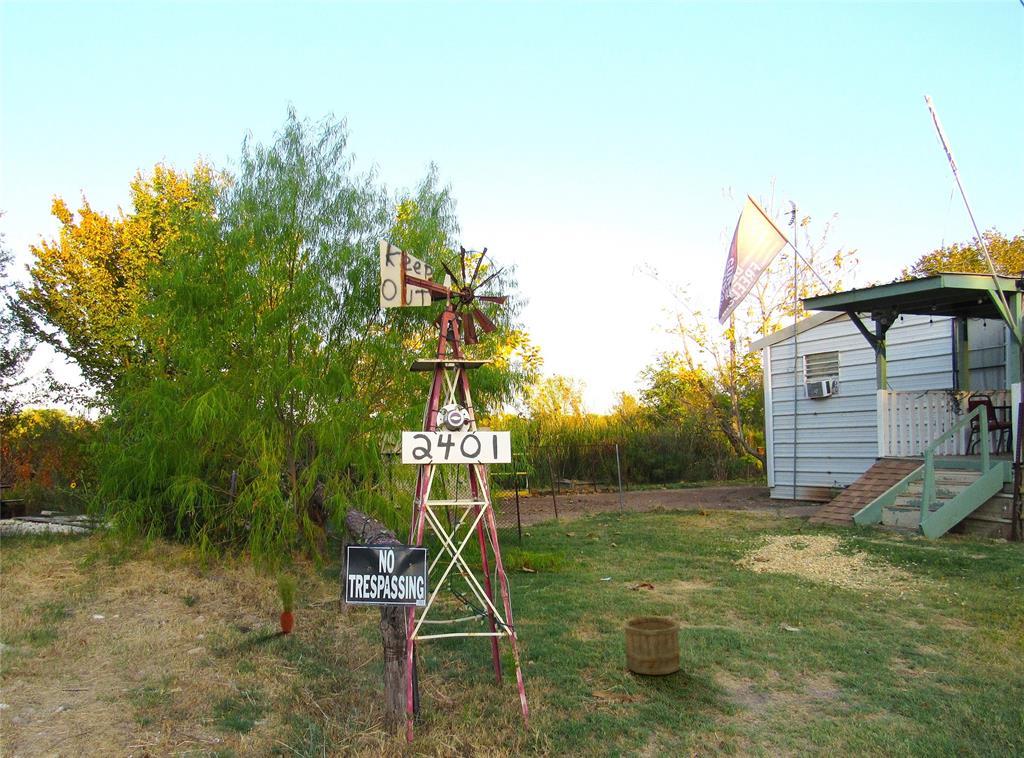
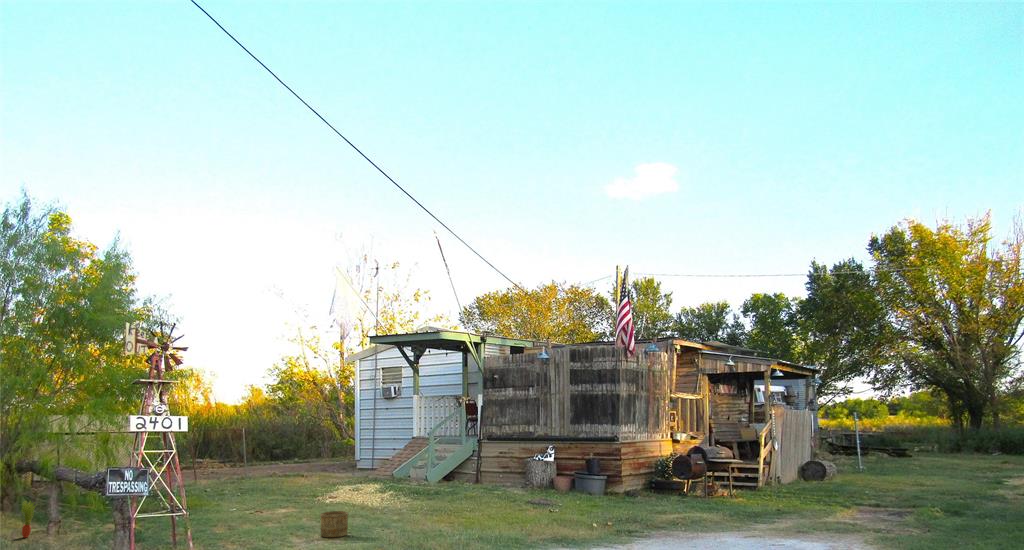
wooden bucket: present [623,617,680,675] -> present [320,511,348,537]

